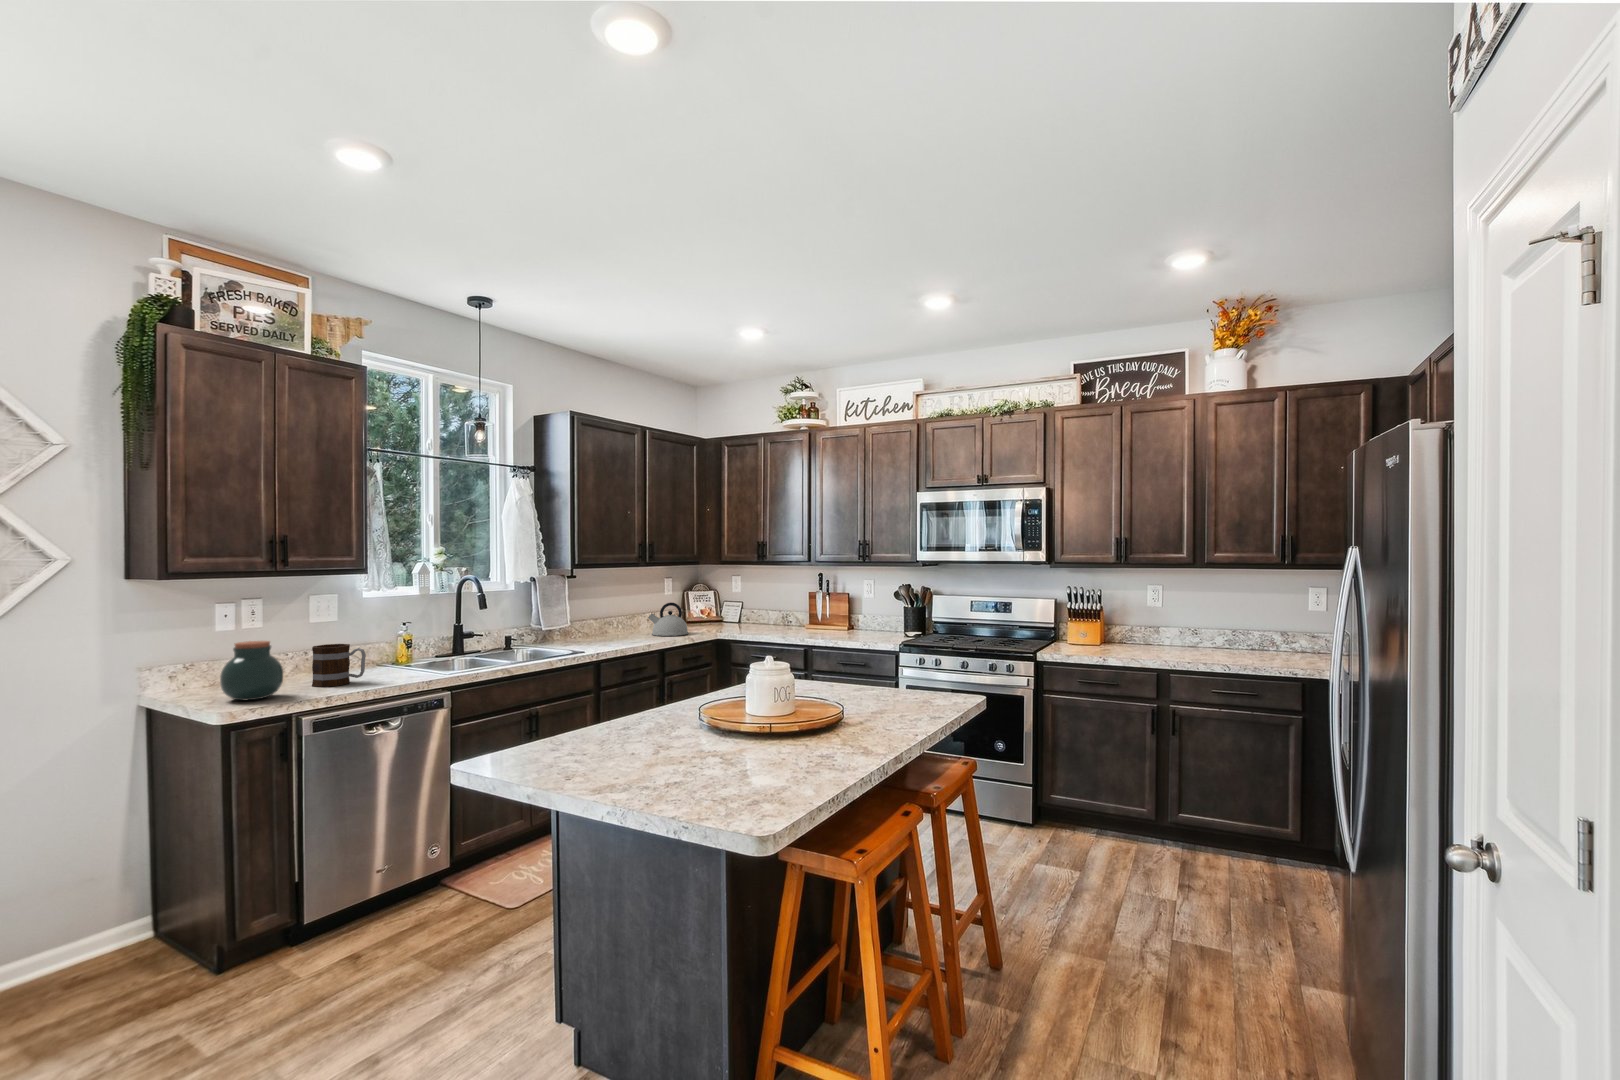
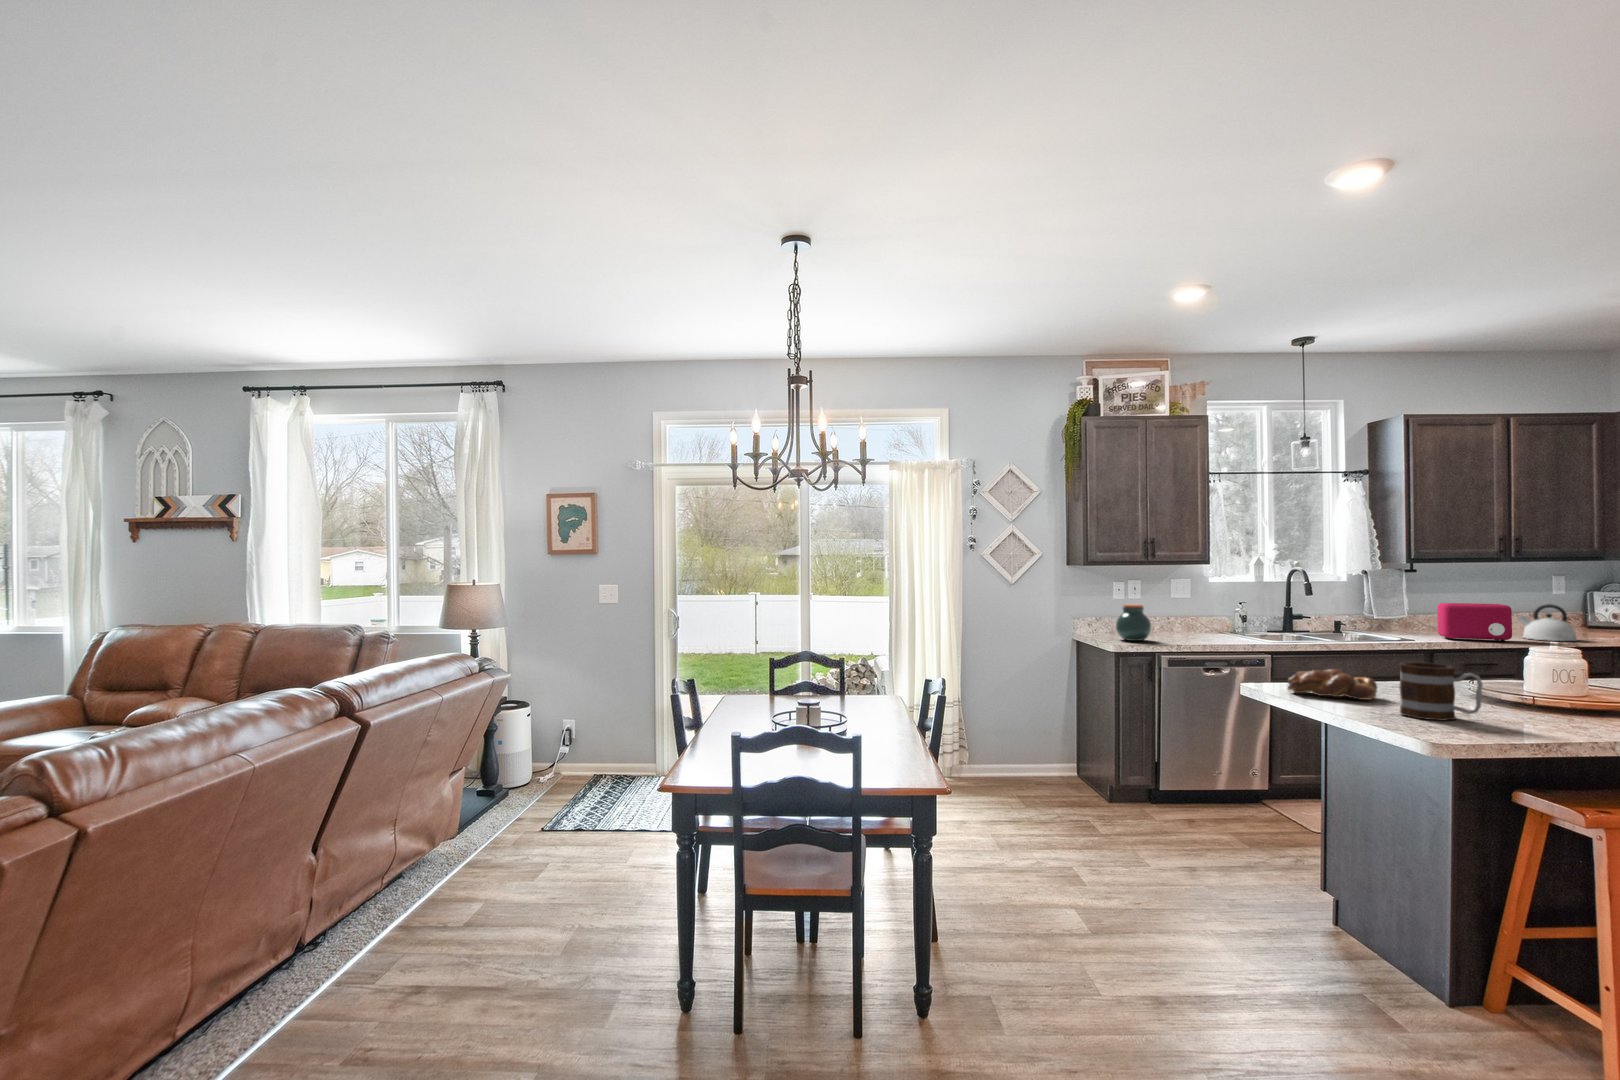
toaster: none [595,605,652,644] -> present [1437,603,1512,642]
mug: present [312,644,366,687] -> present [1399,662,1483,721]
bread loaf: none [532,724,639,769] -> present [1288,669,1378,700]

